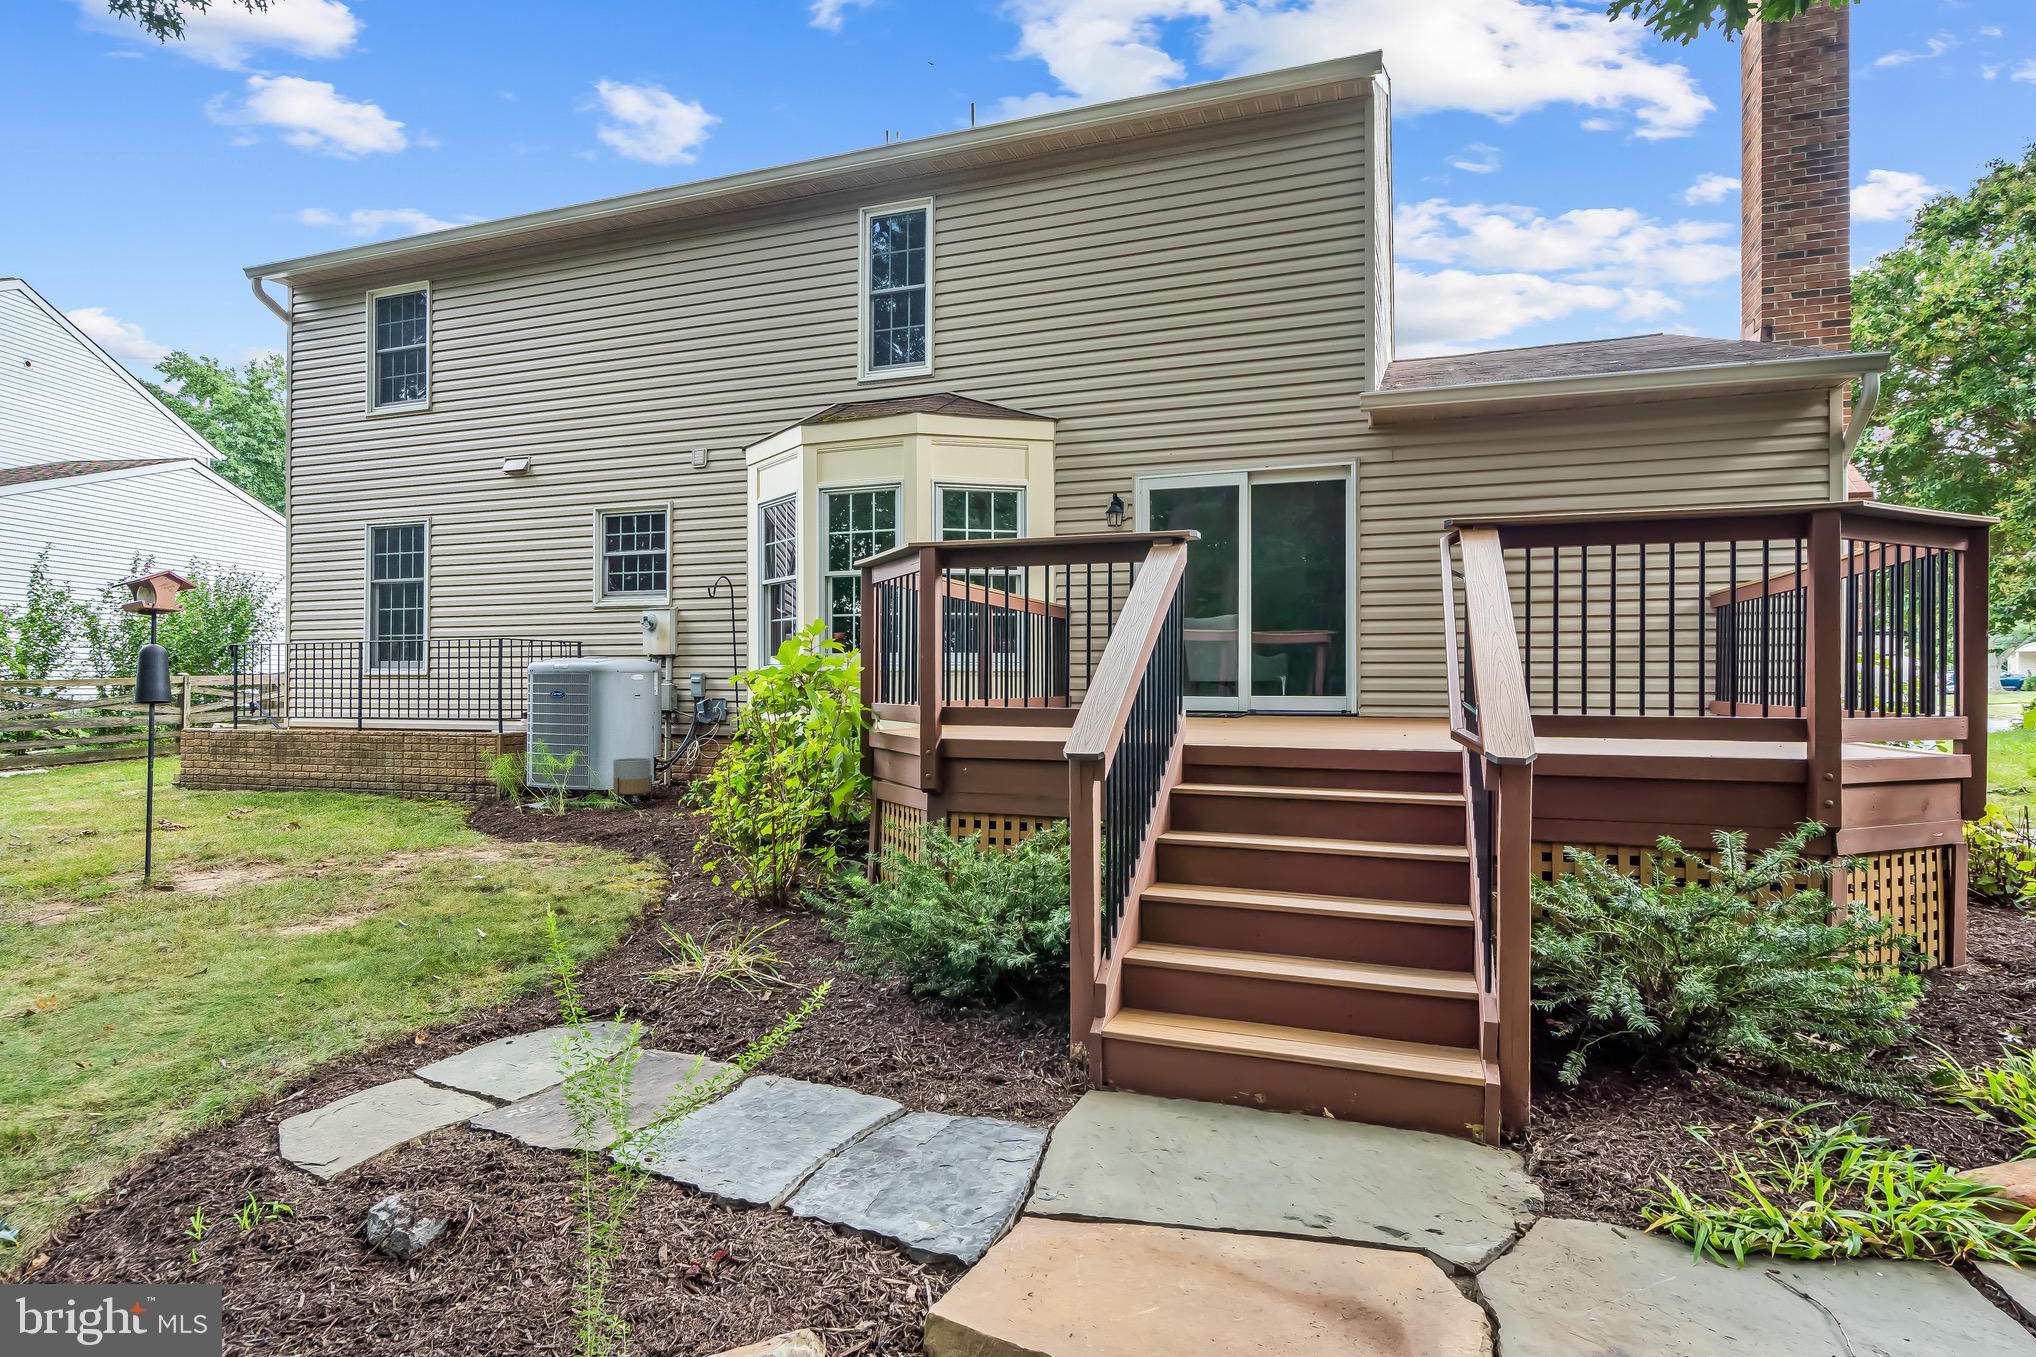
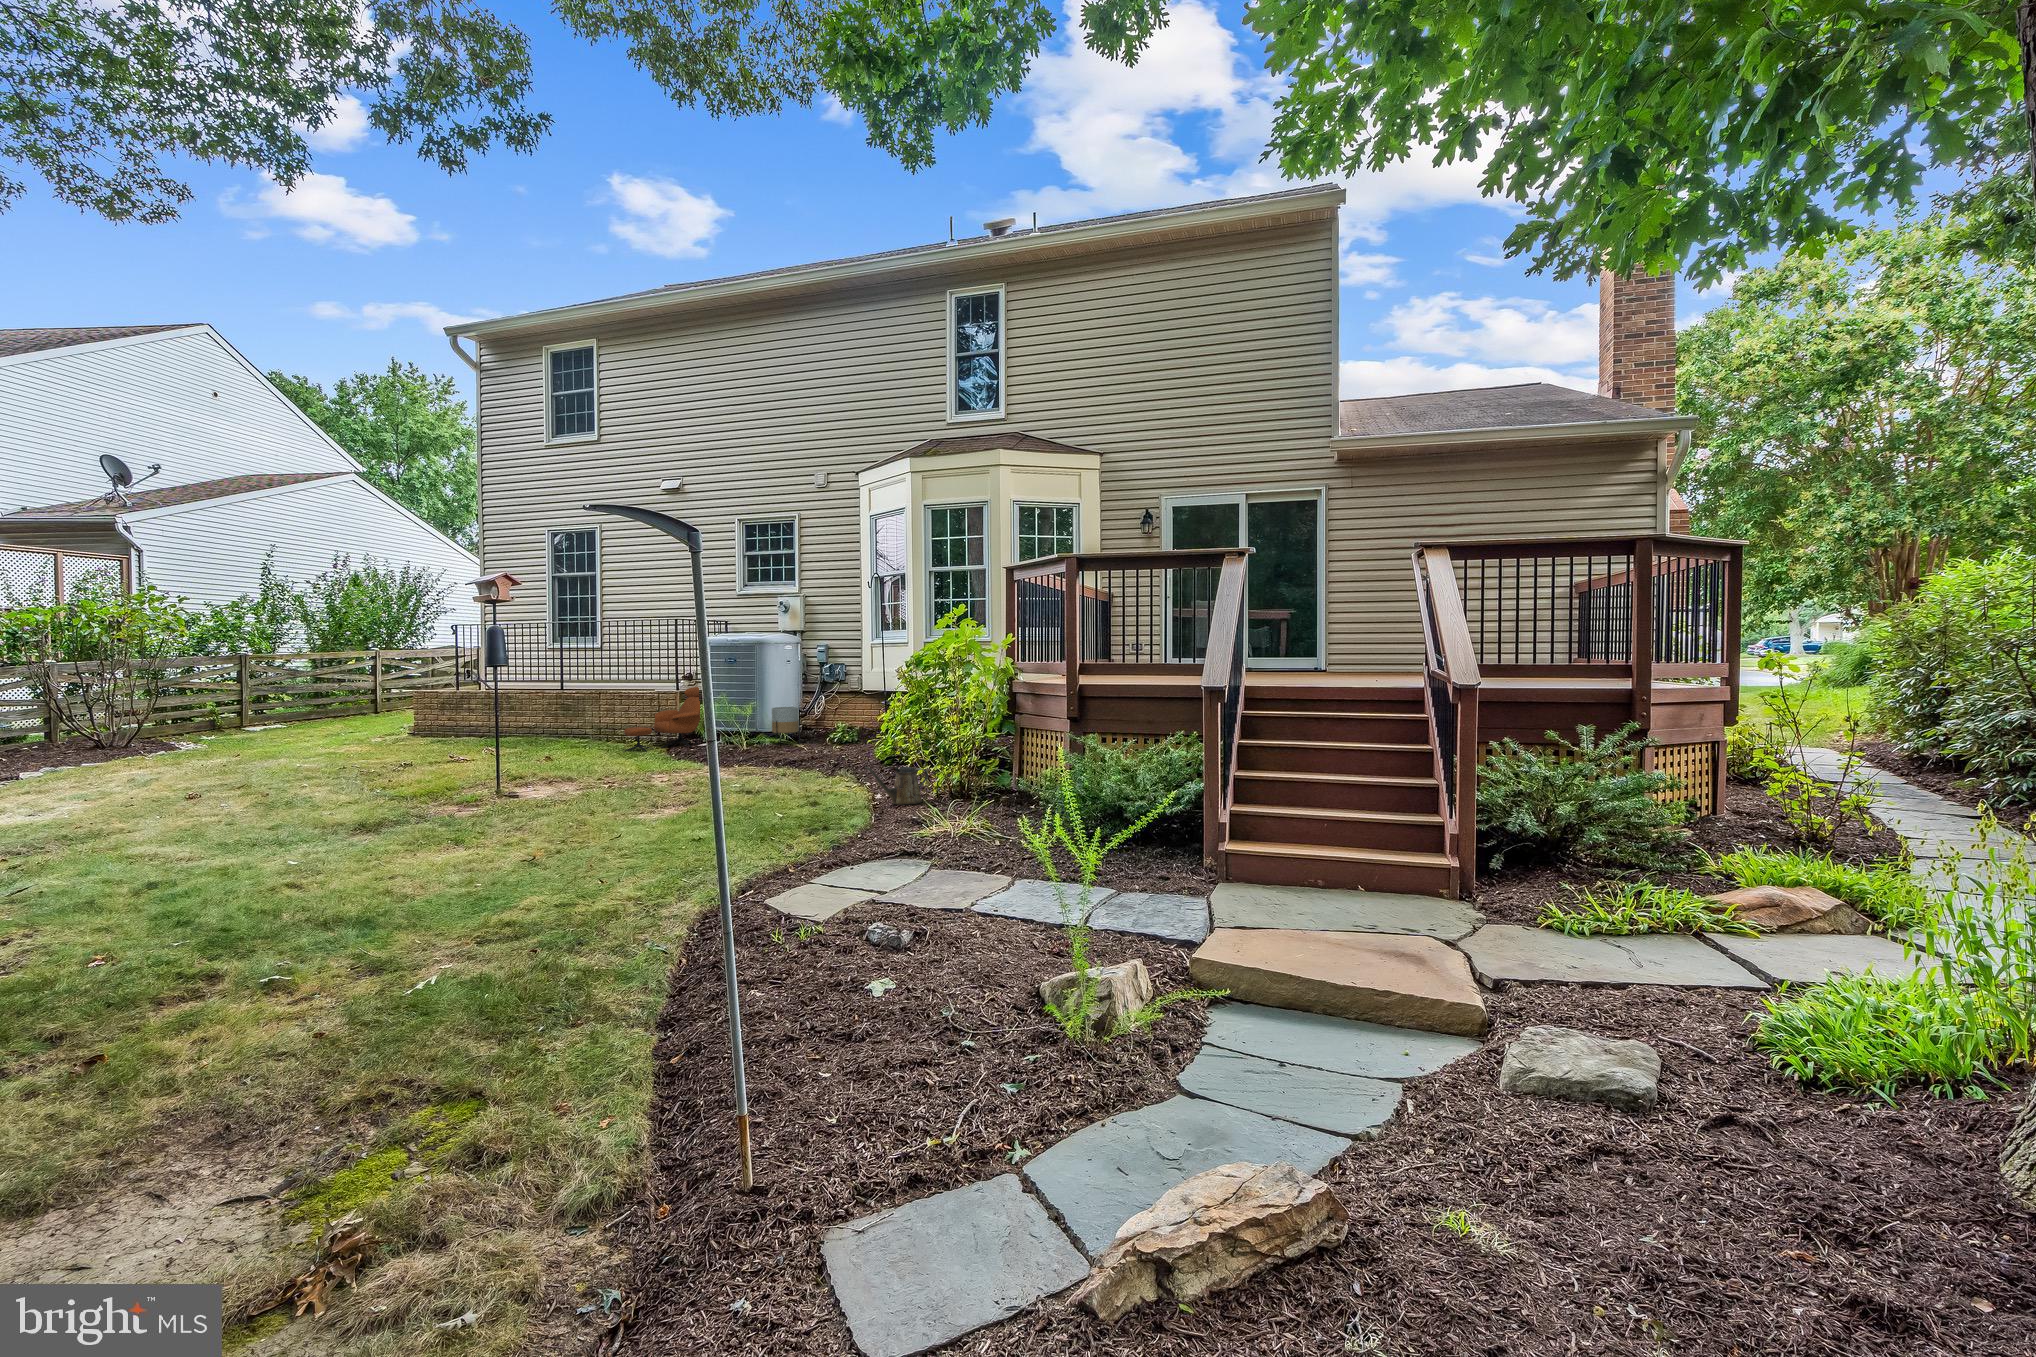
lounge chair: none [405,730,528,819] -> present [624,687,700,752]
watering can: none [644,858,747,915] -> present [865,767,928,805]

